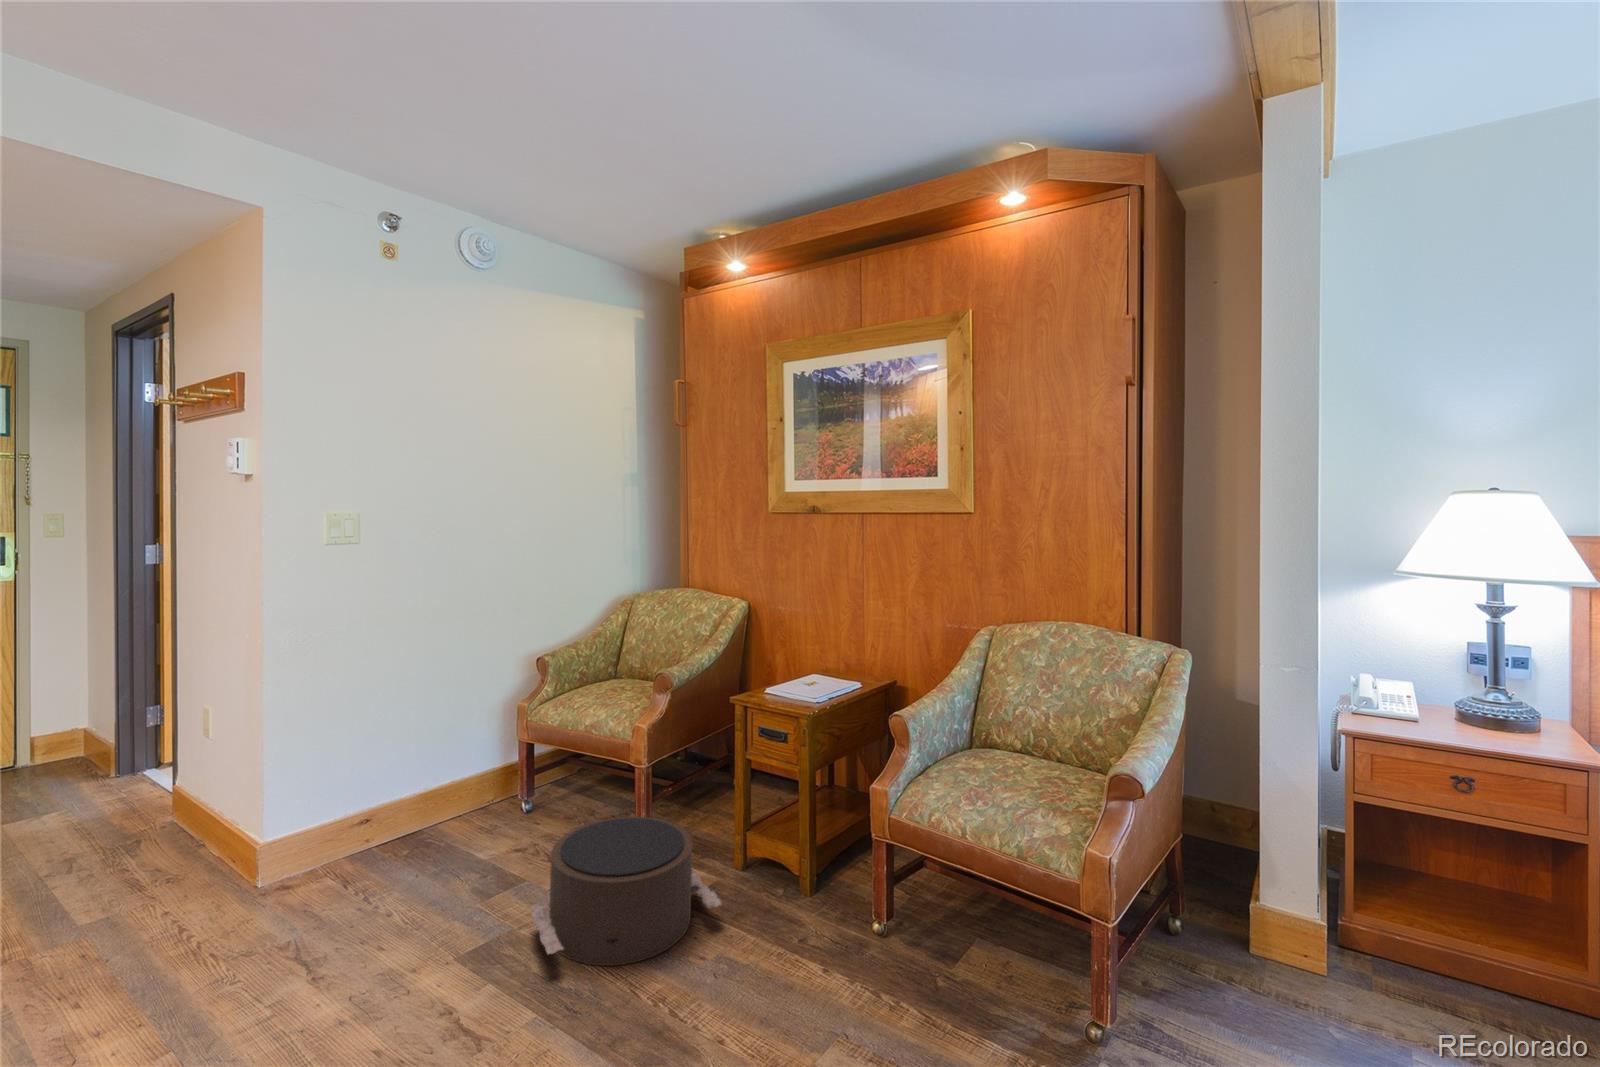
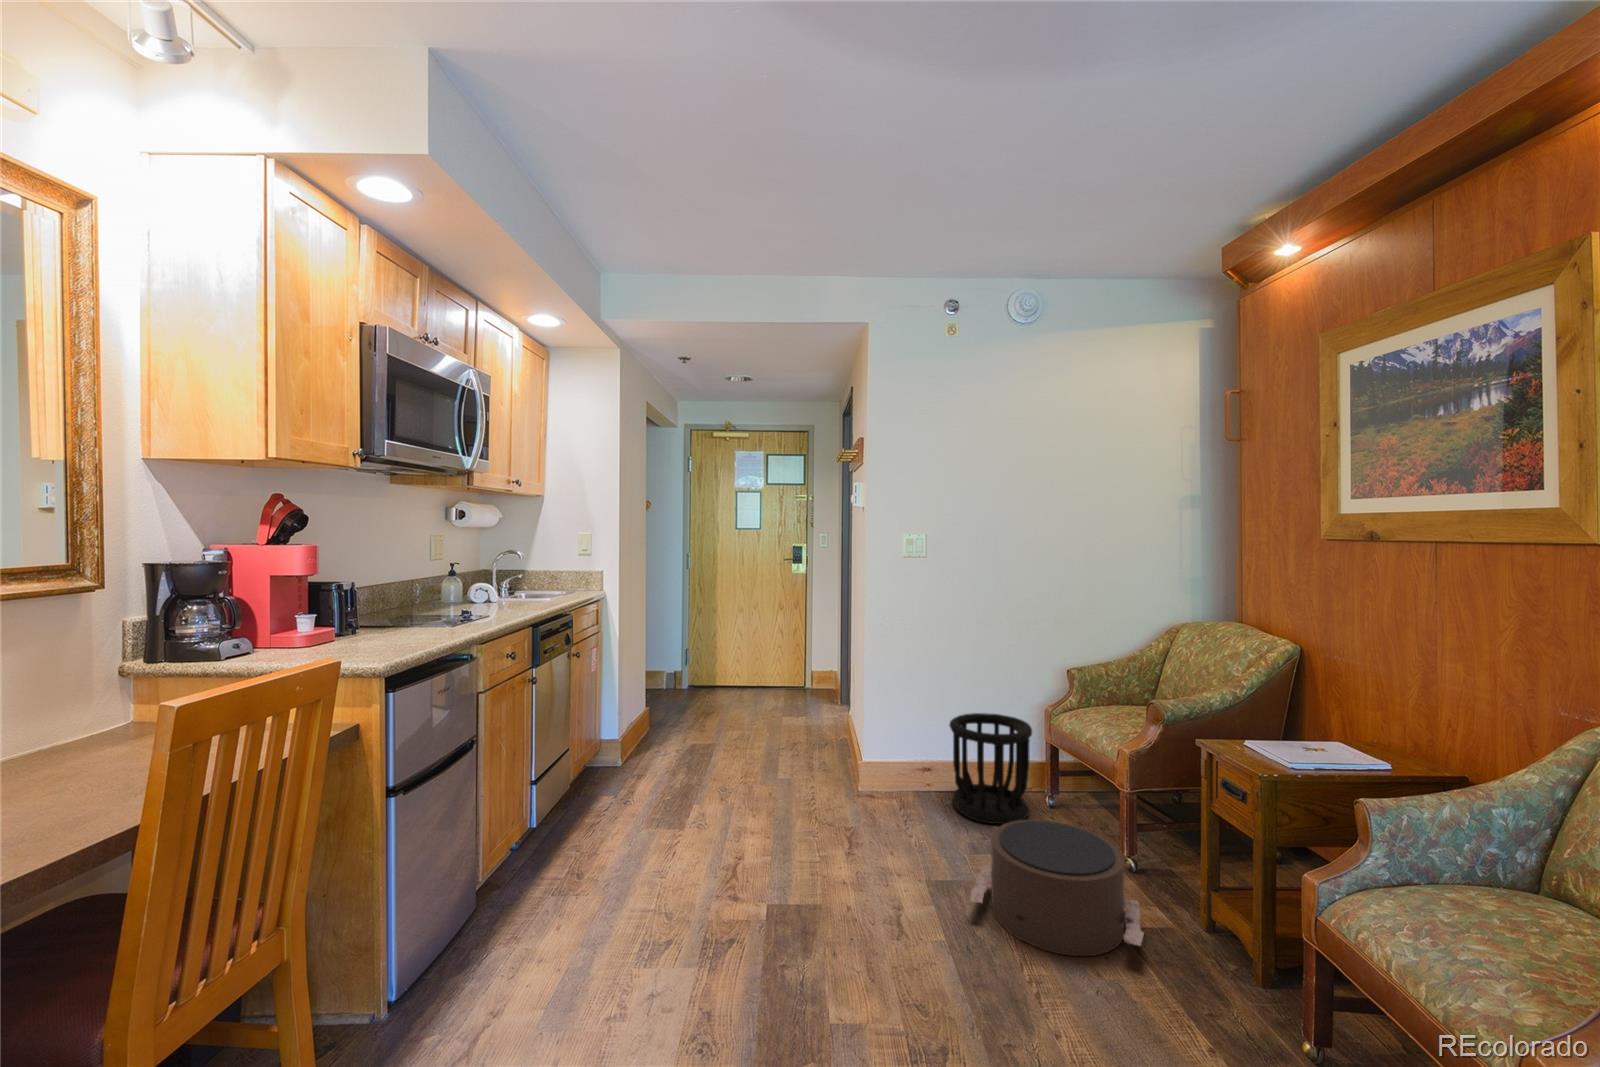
wastebasket: none [410,721,523,865] -> present [949,713,1032,824]

